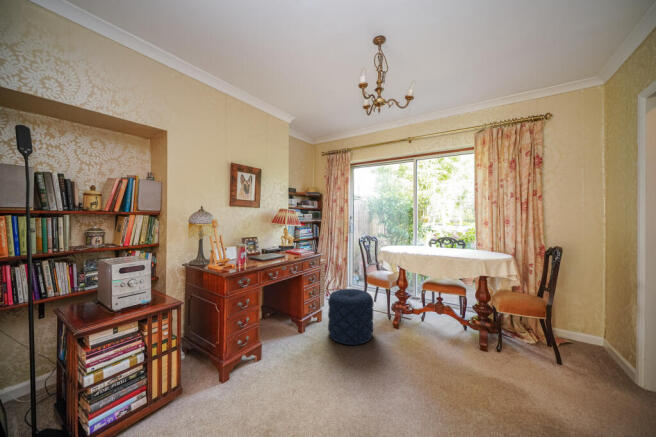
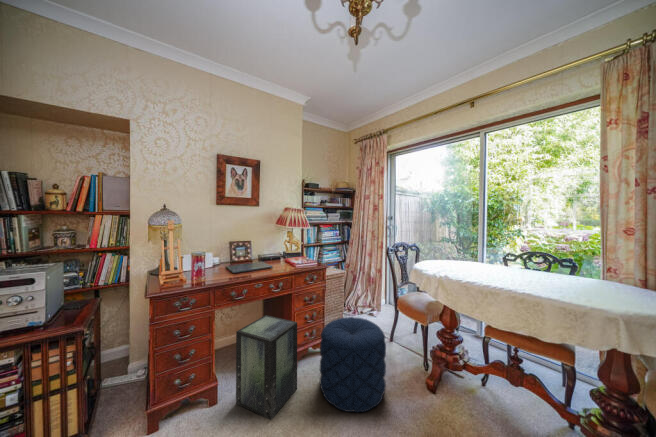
storage box: none [277,292,314,358] -> present [236,315,297,420]

